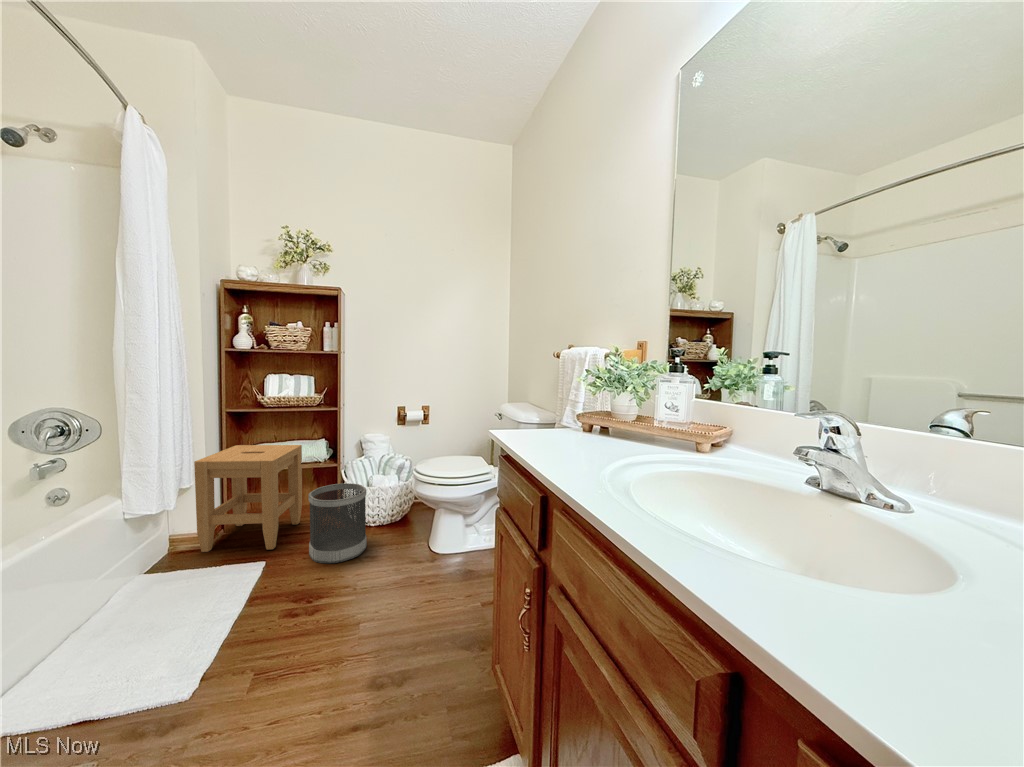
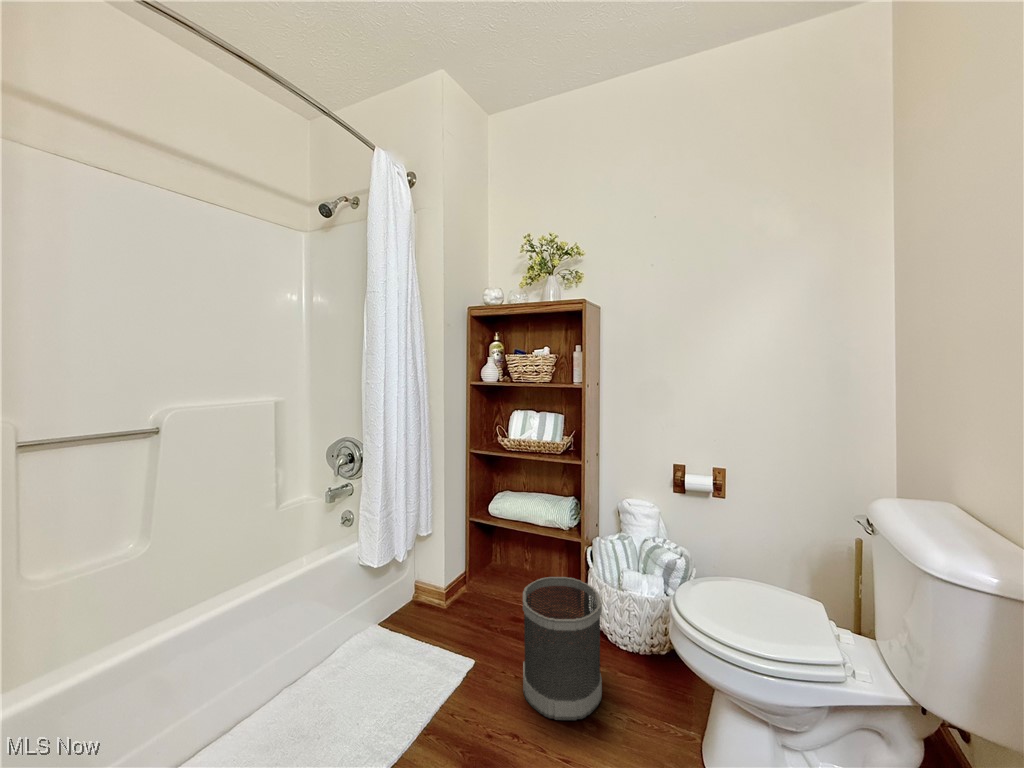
stool: present [194,445,302,552] -> none [428,490,539,643]

